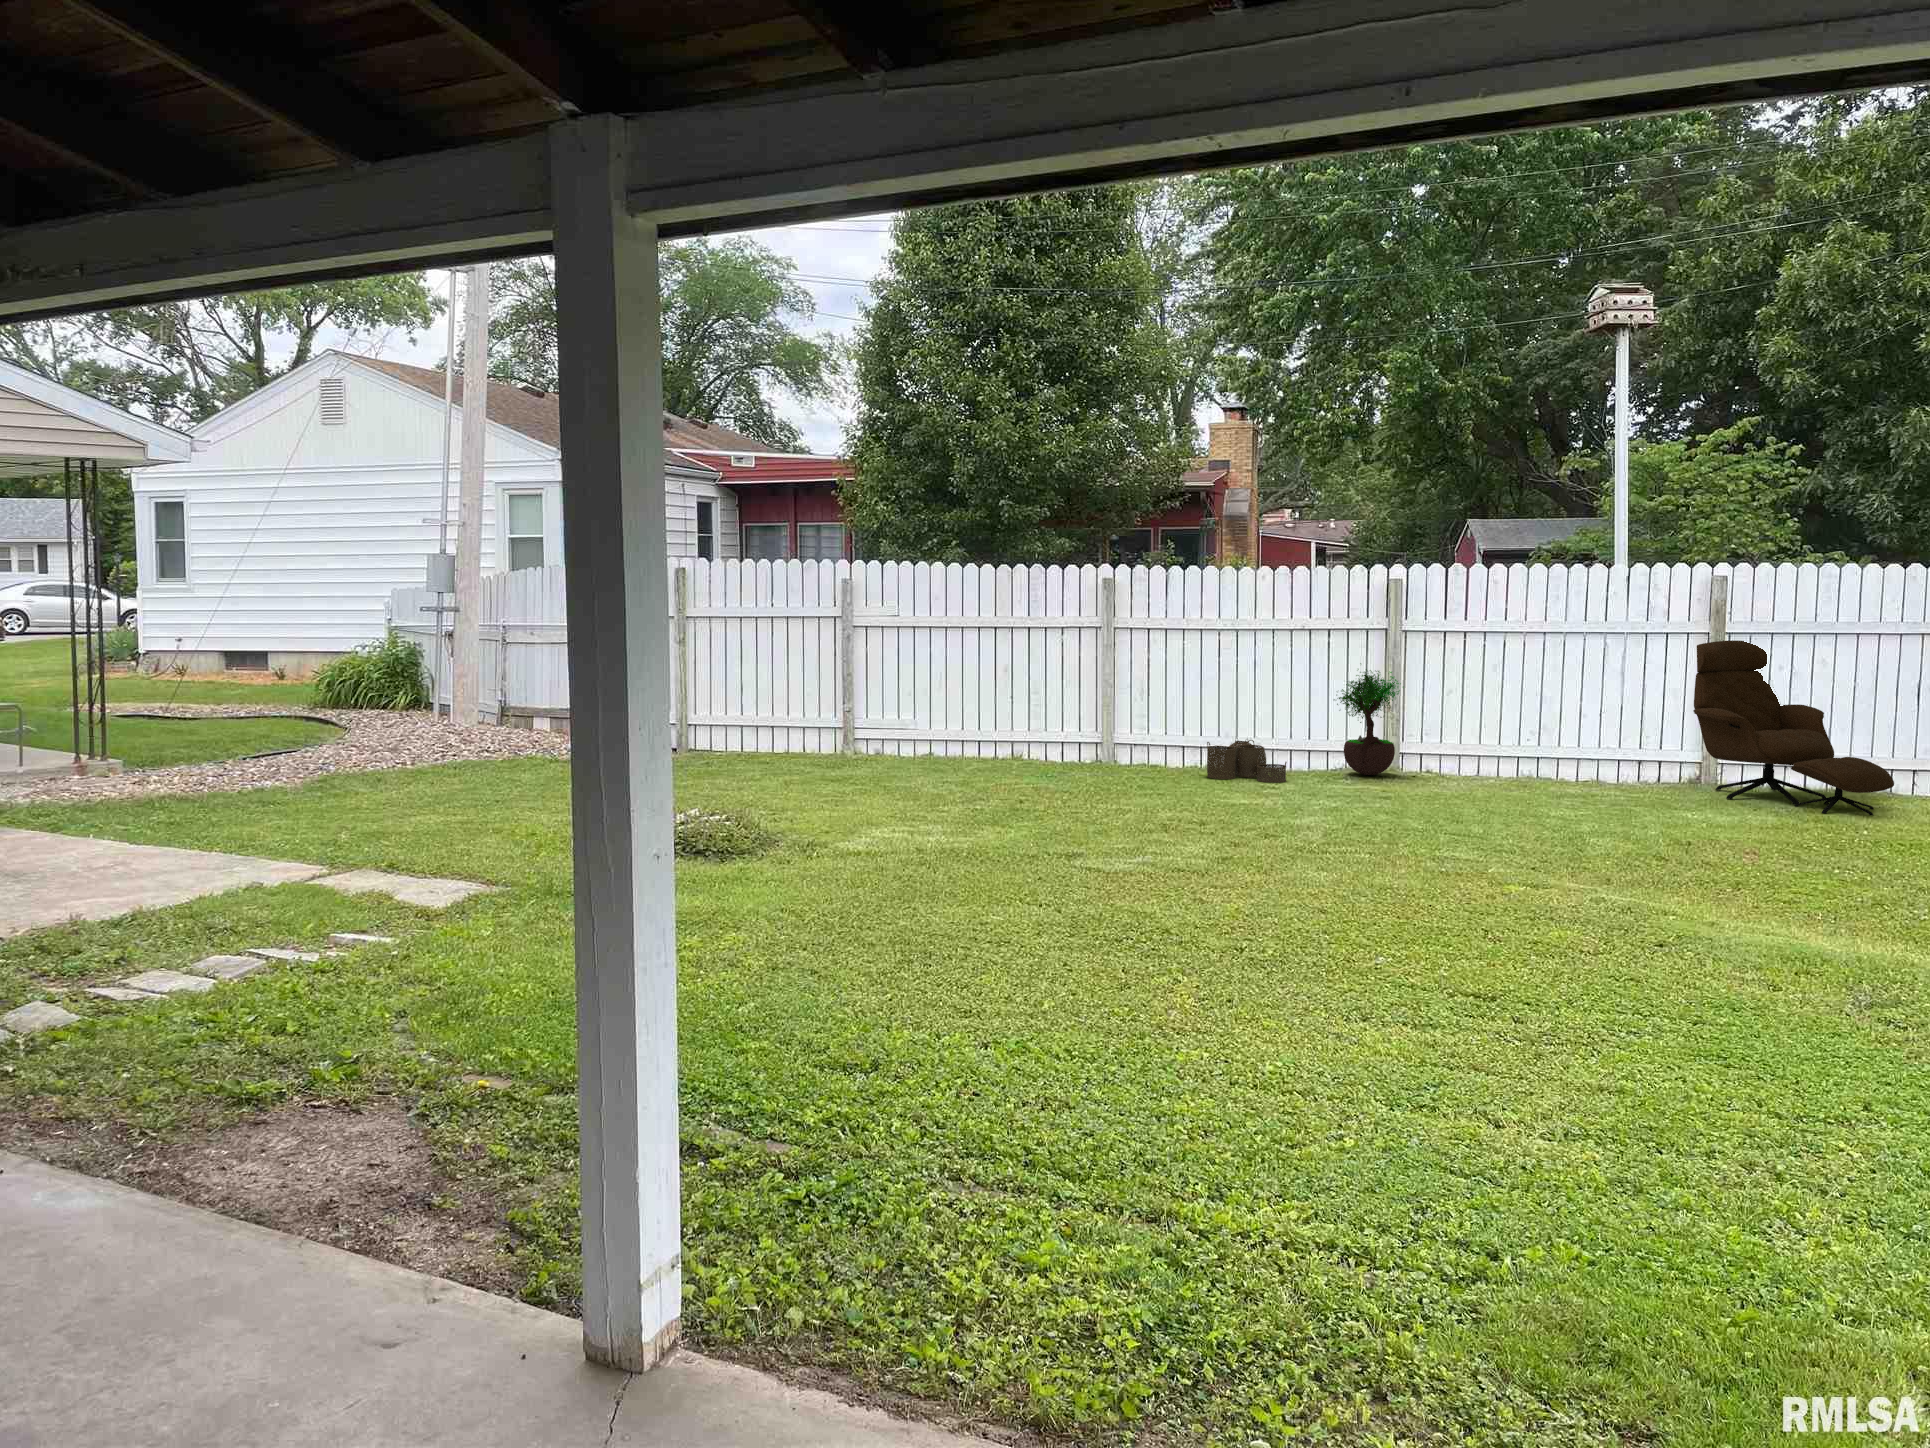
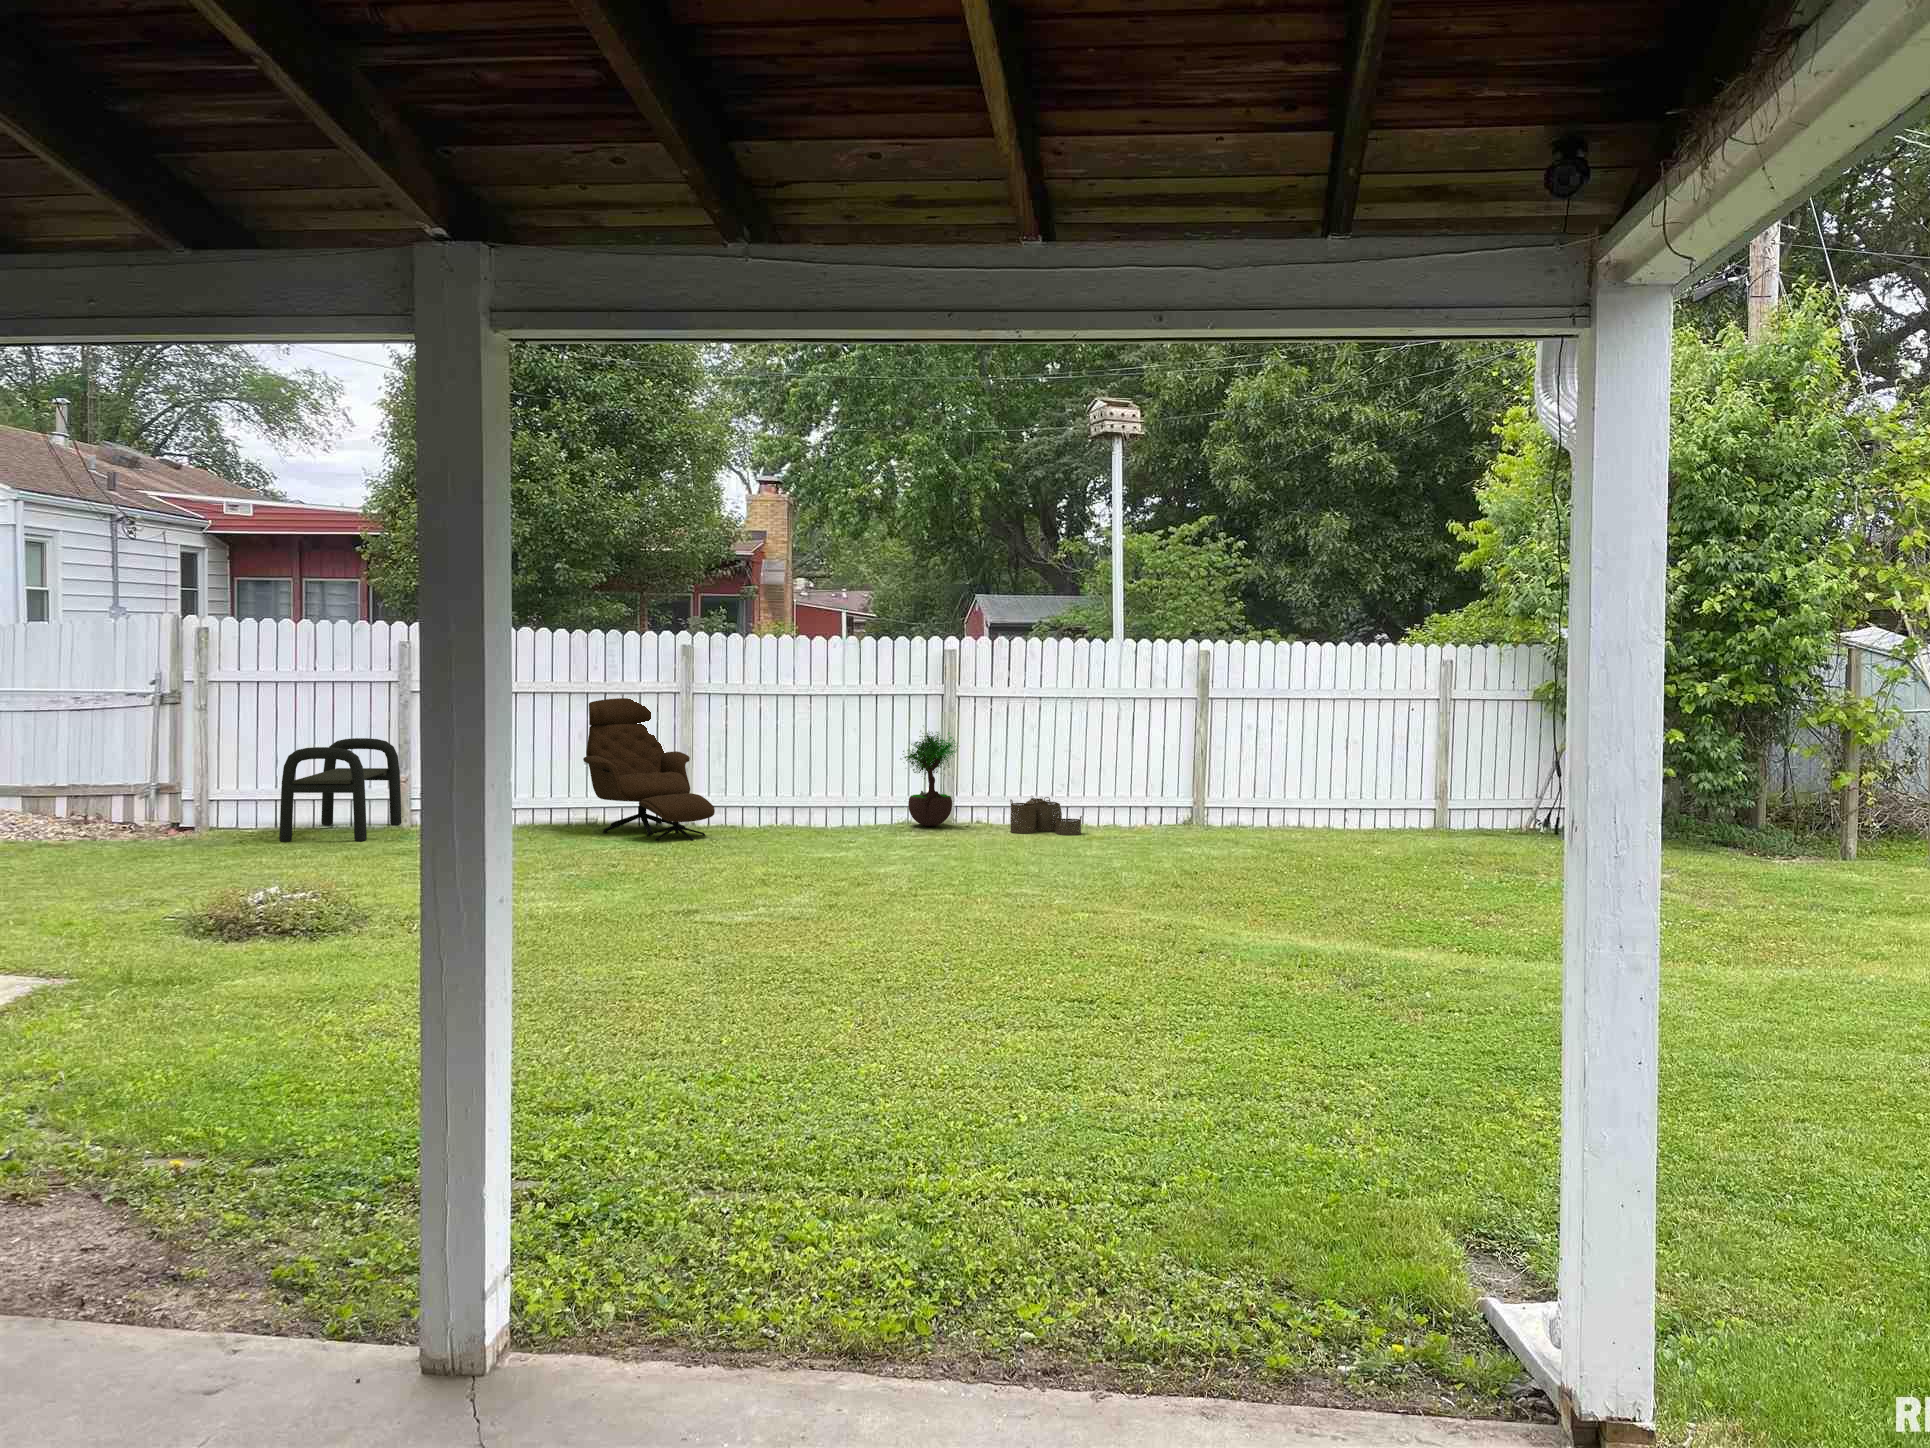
lounge chair: present [1693,640,1894,816] -> present [583,698,715,841]
bench: none [739,671,846,768] -> present [279,738,402,842]
woven basket: present [1207,738,1287,782] -> present [1010,796,1082,835]

